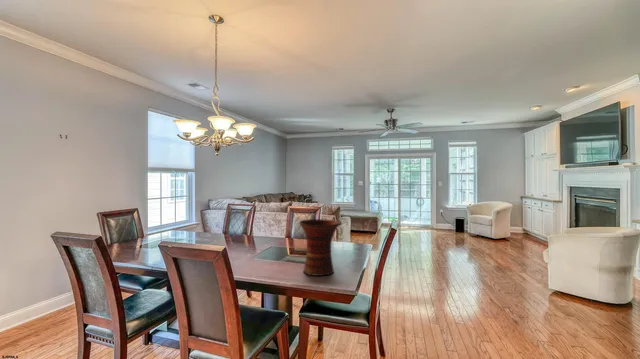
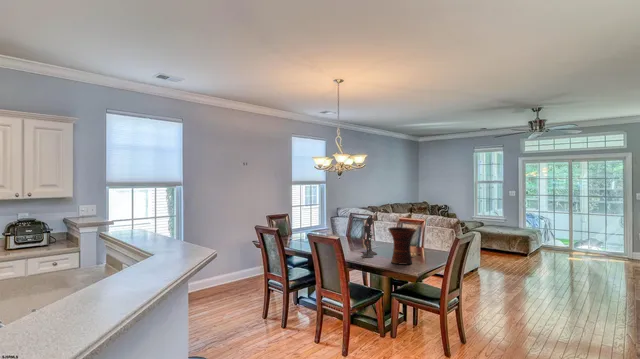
candlestick: none [255,208,276,268] -> present [362,218,377,258]

